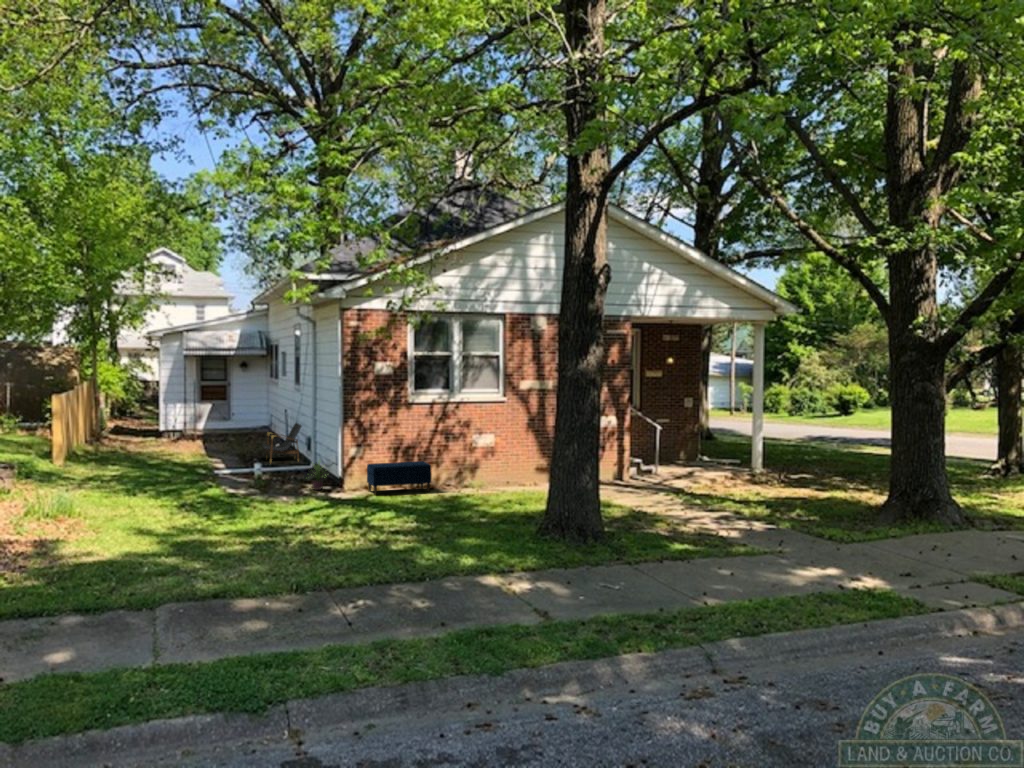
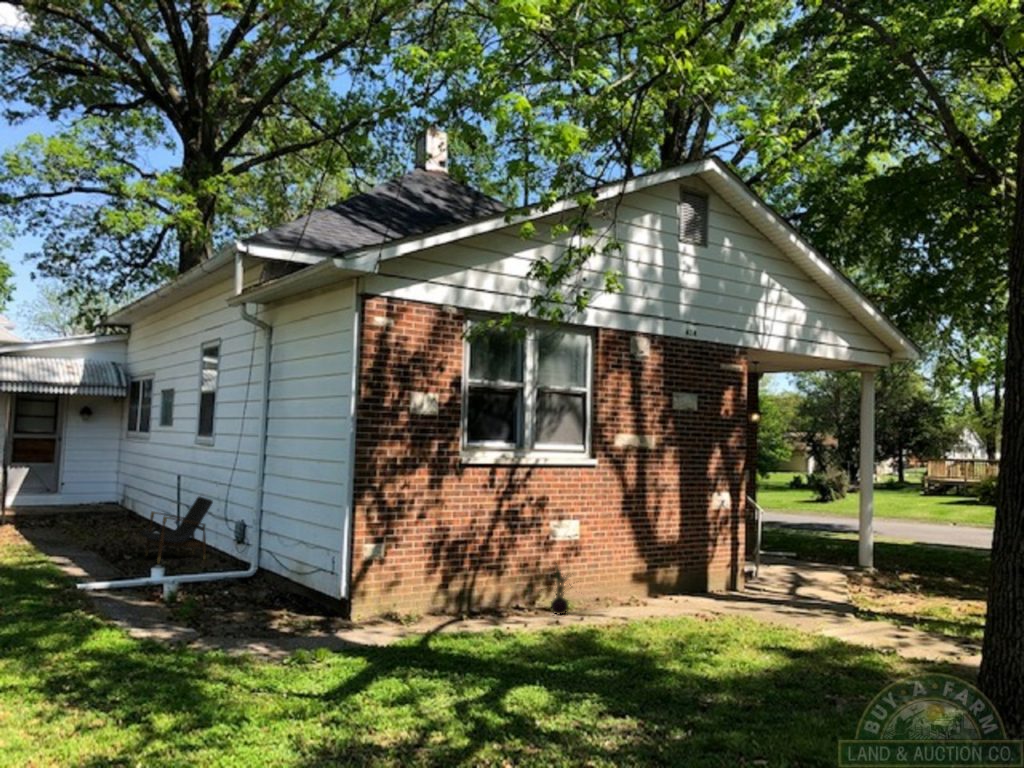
bench: present [367,461,432,495] -> none [390,566,505,633]
decorative plant: present [312,463,323,490] -> present [539,563,571,614]

